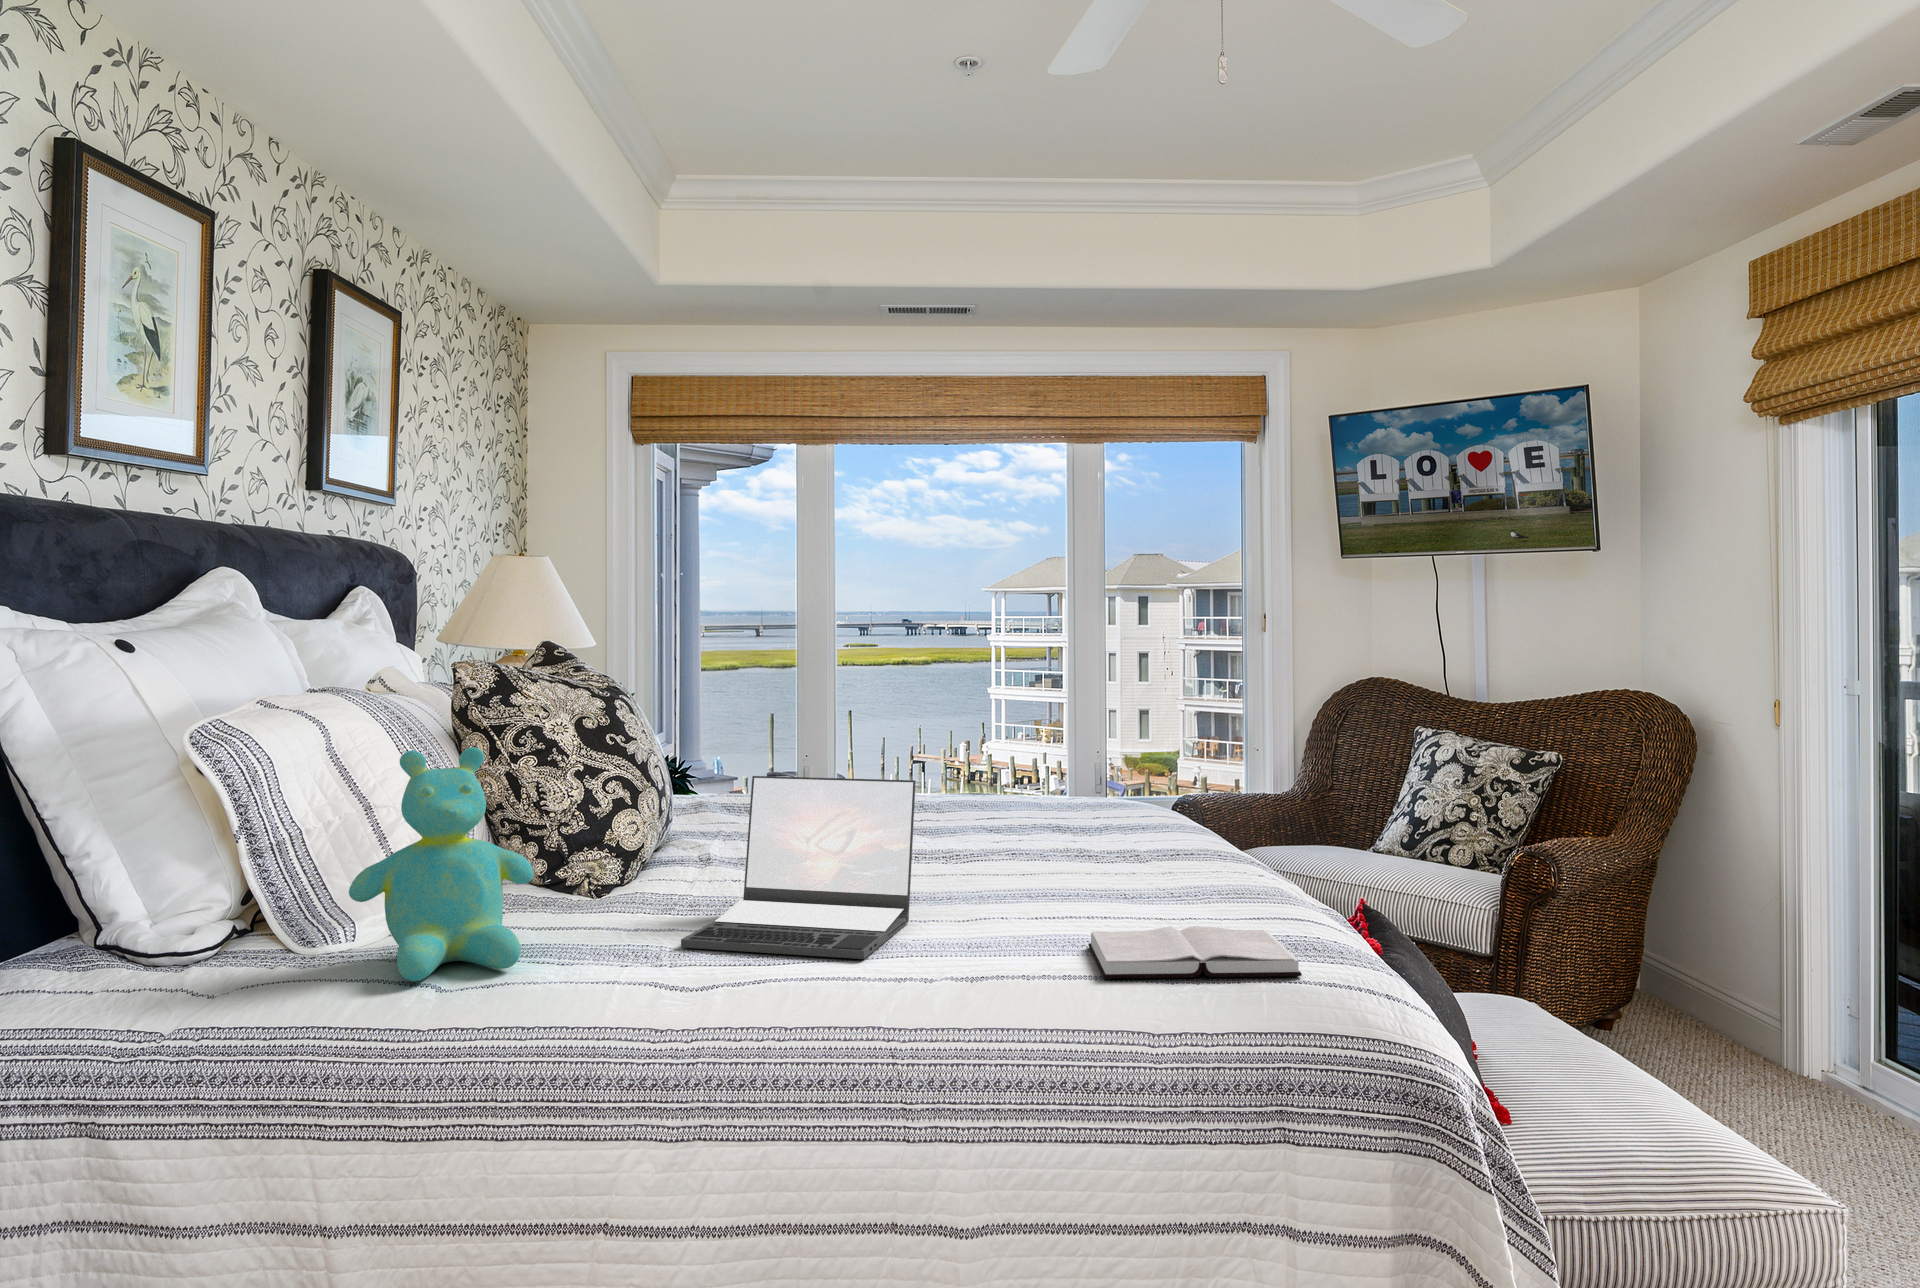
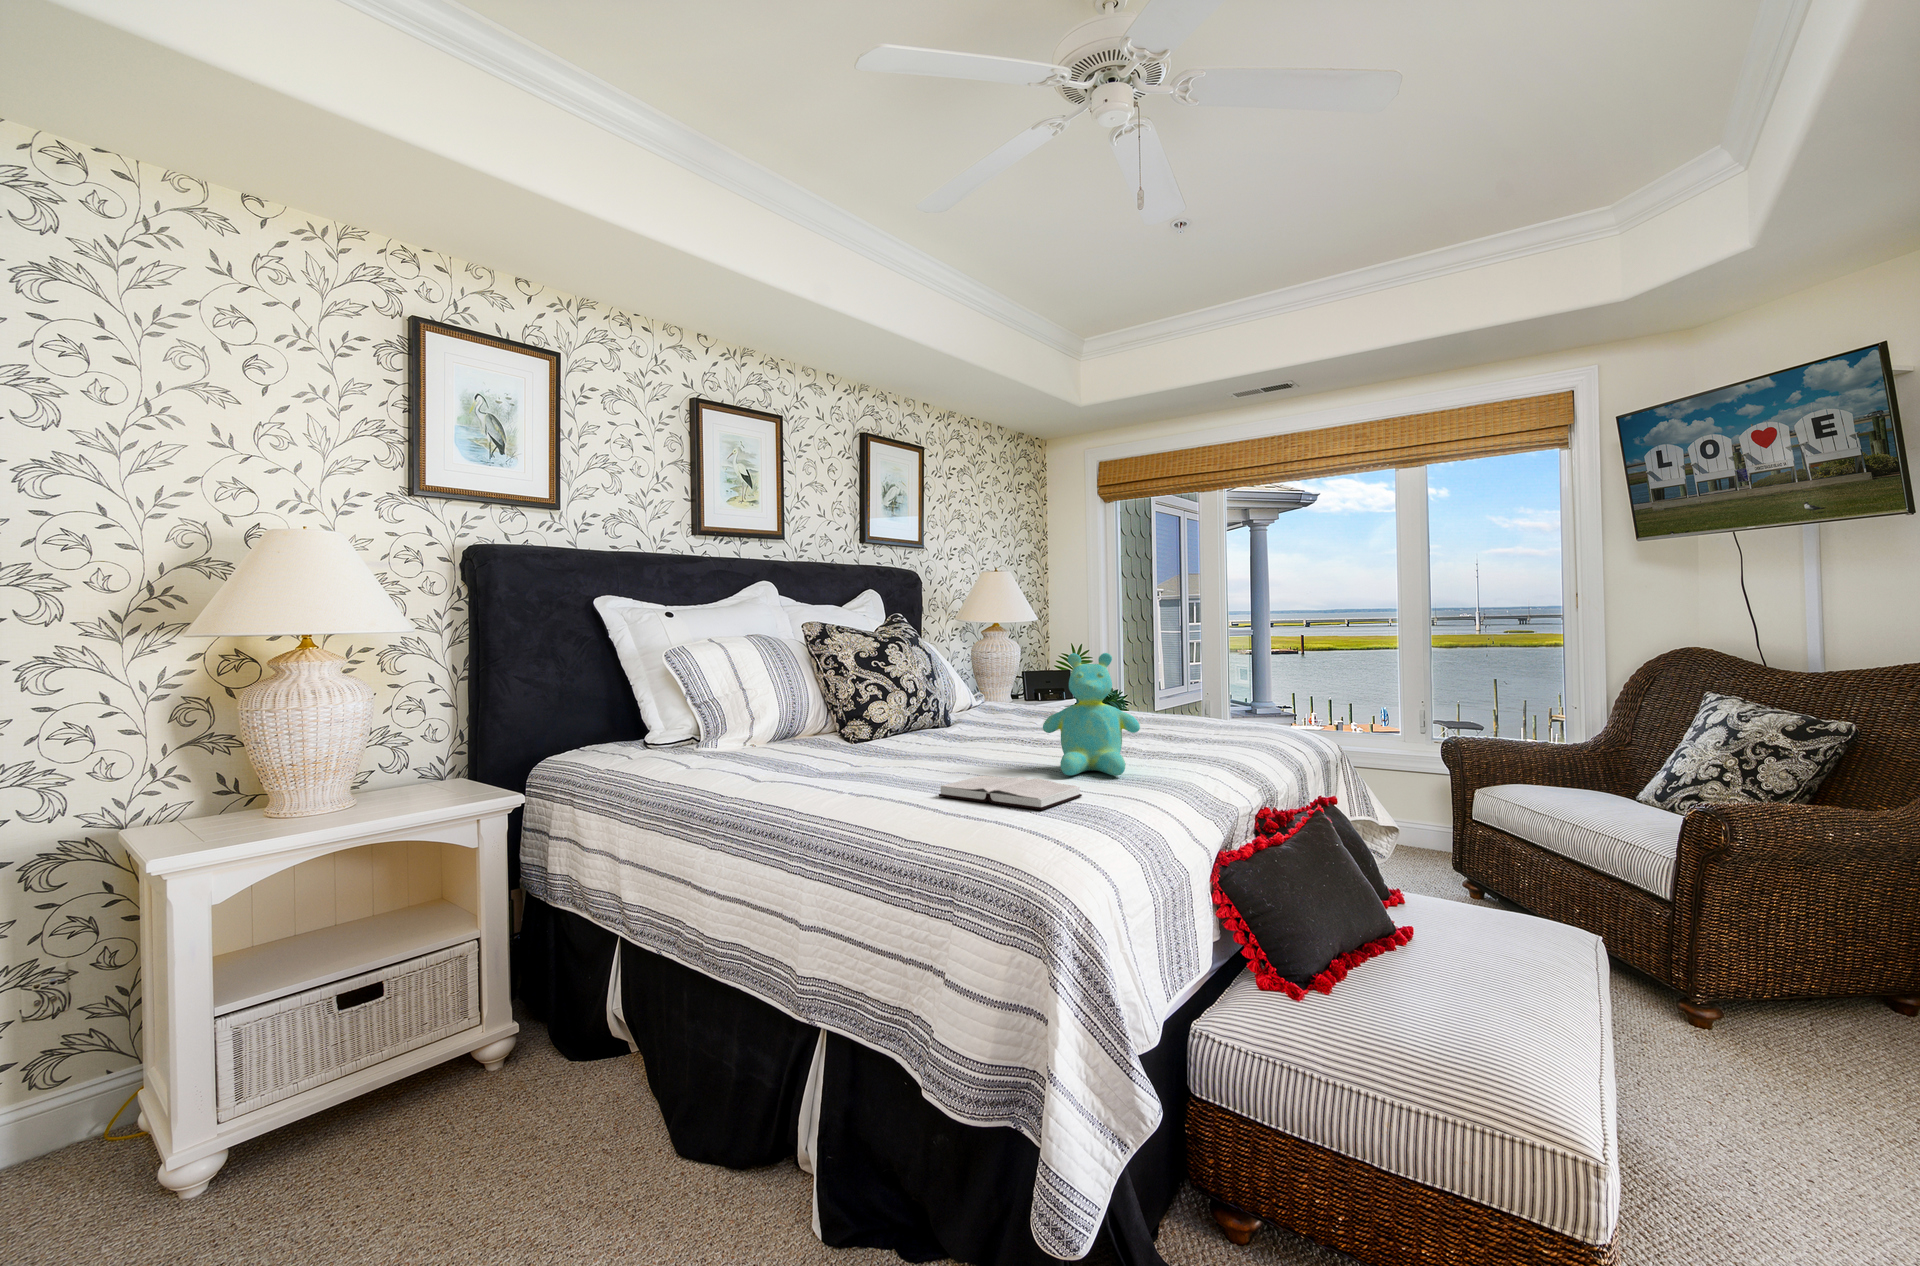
teddy bear: present [349,747,534,981] -> present [1043,653,1140,776]
laptop: present [681,776,916,959] -> none [814,680,948,775]

